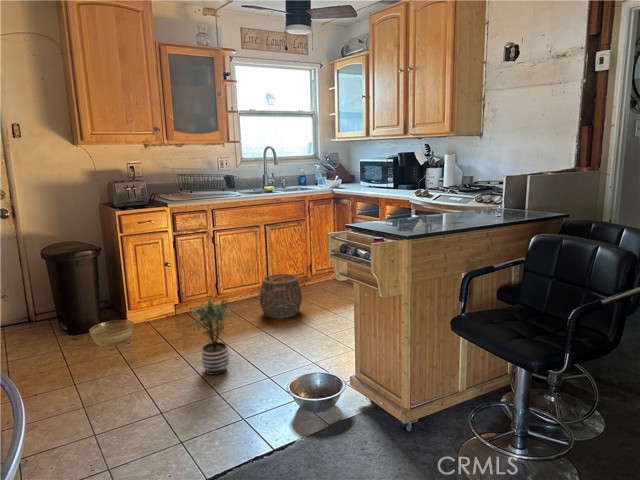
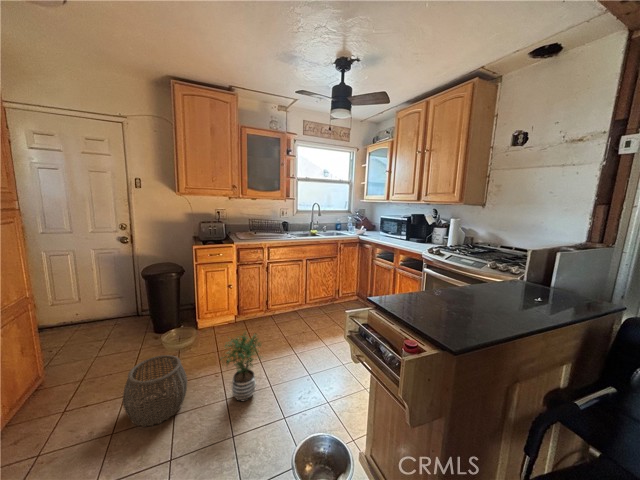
woven basket: present [259,274,302,319] -> present [123,355,188,427]

